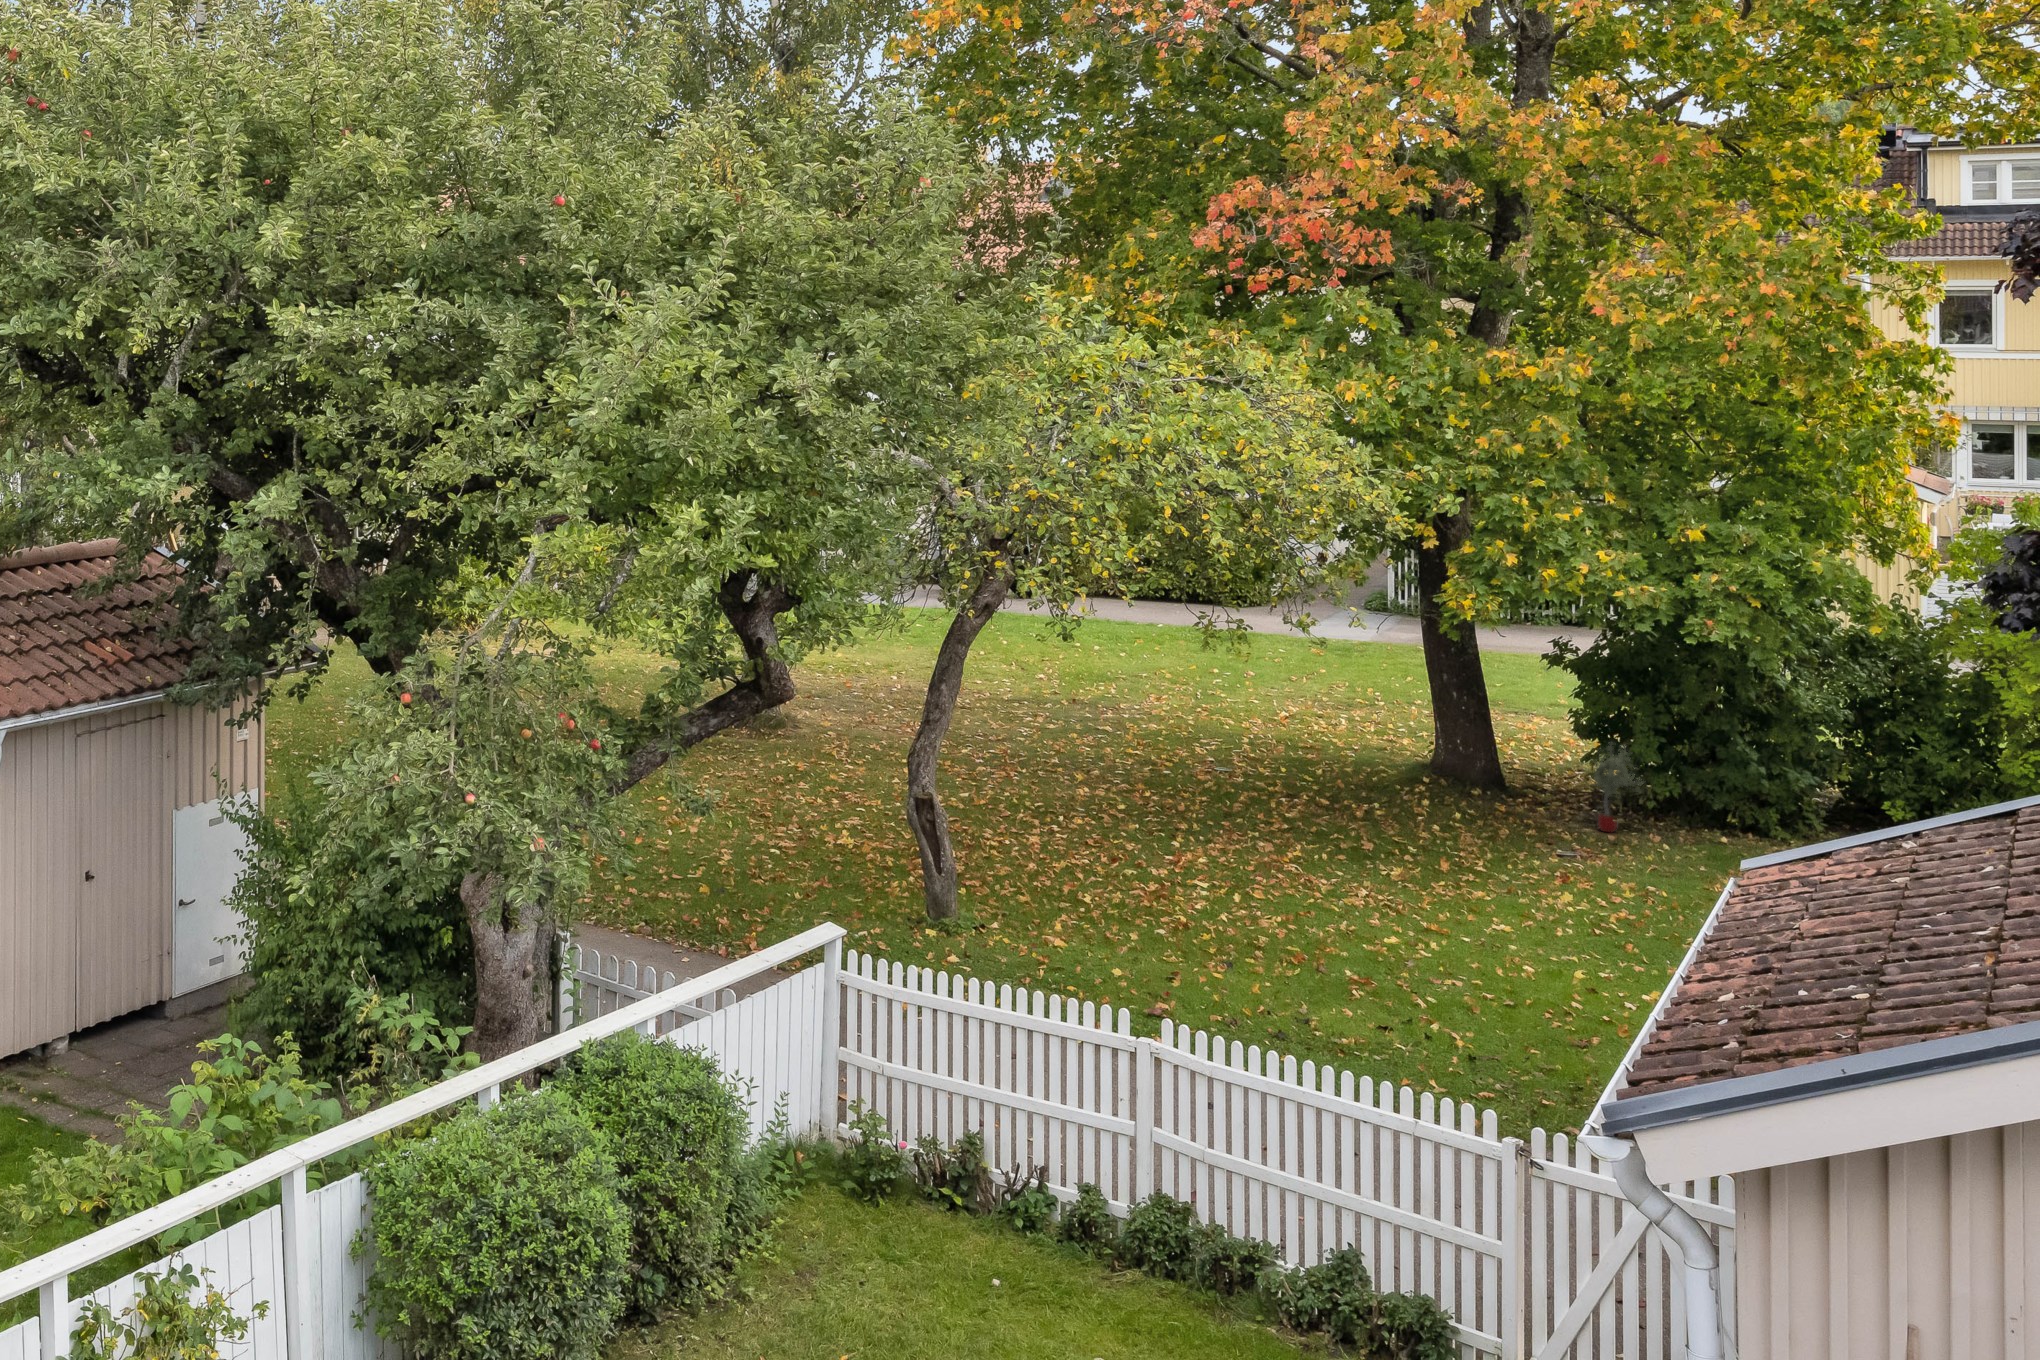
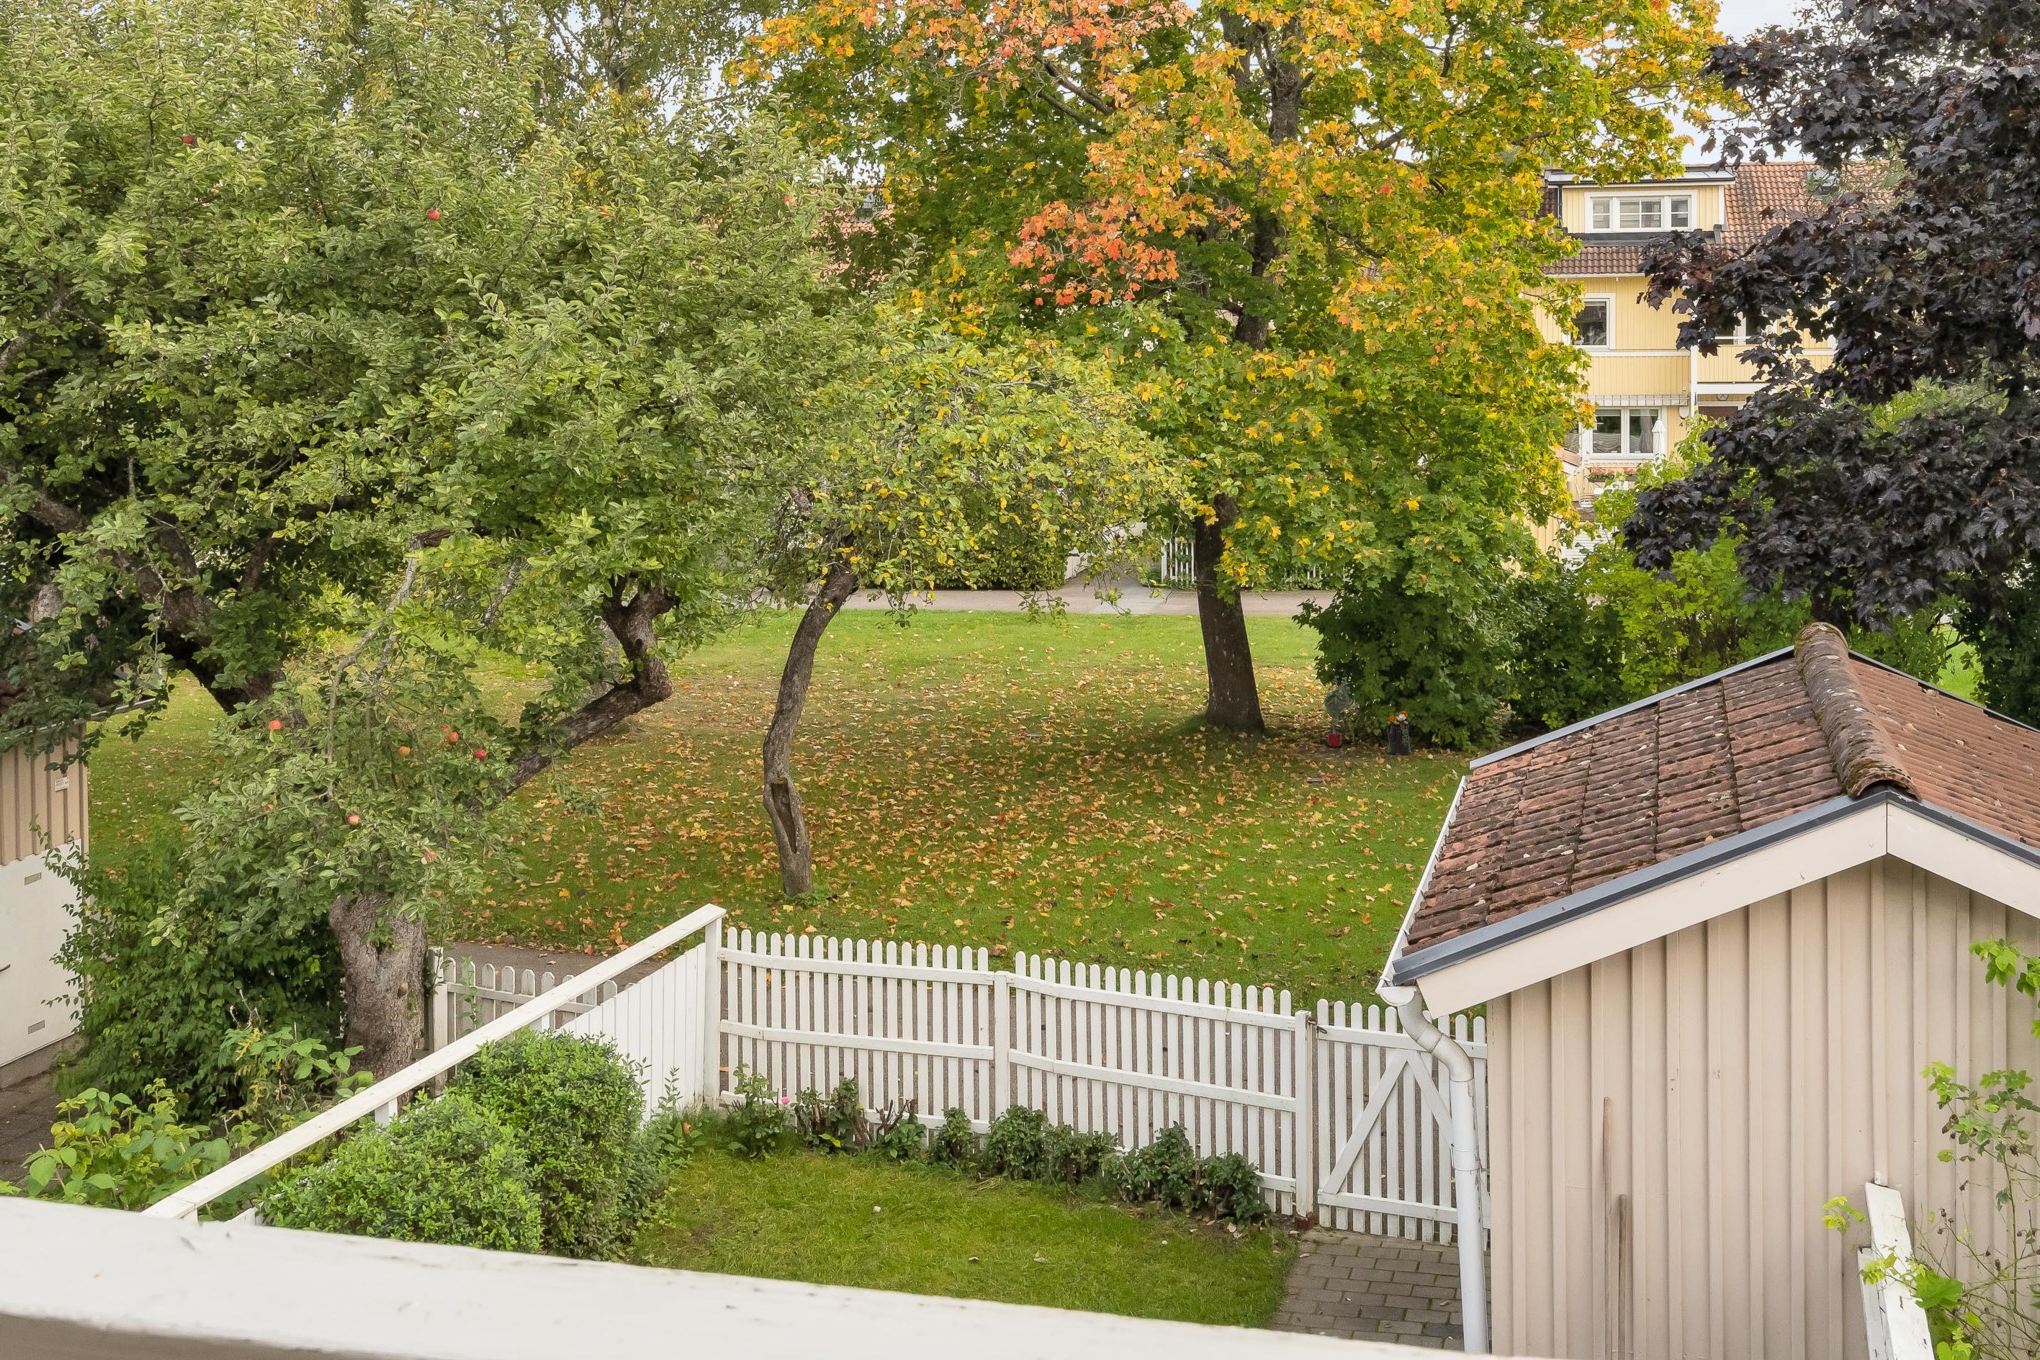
watering can: none [1683,795,1719,852] -> present [1387,711,1411,755]

